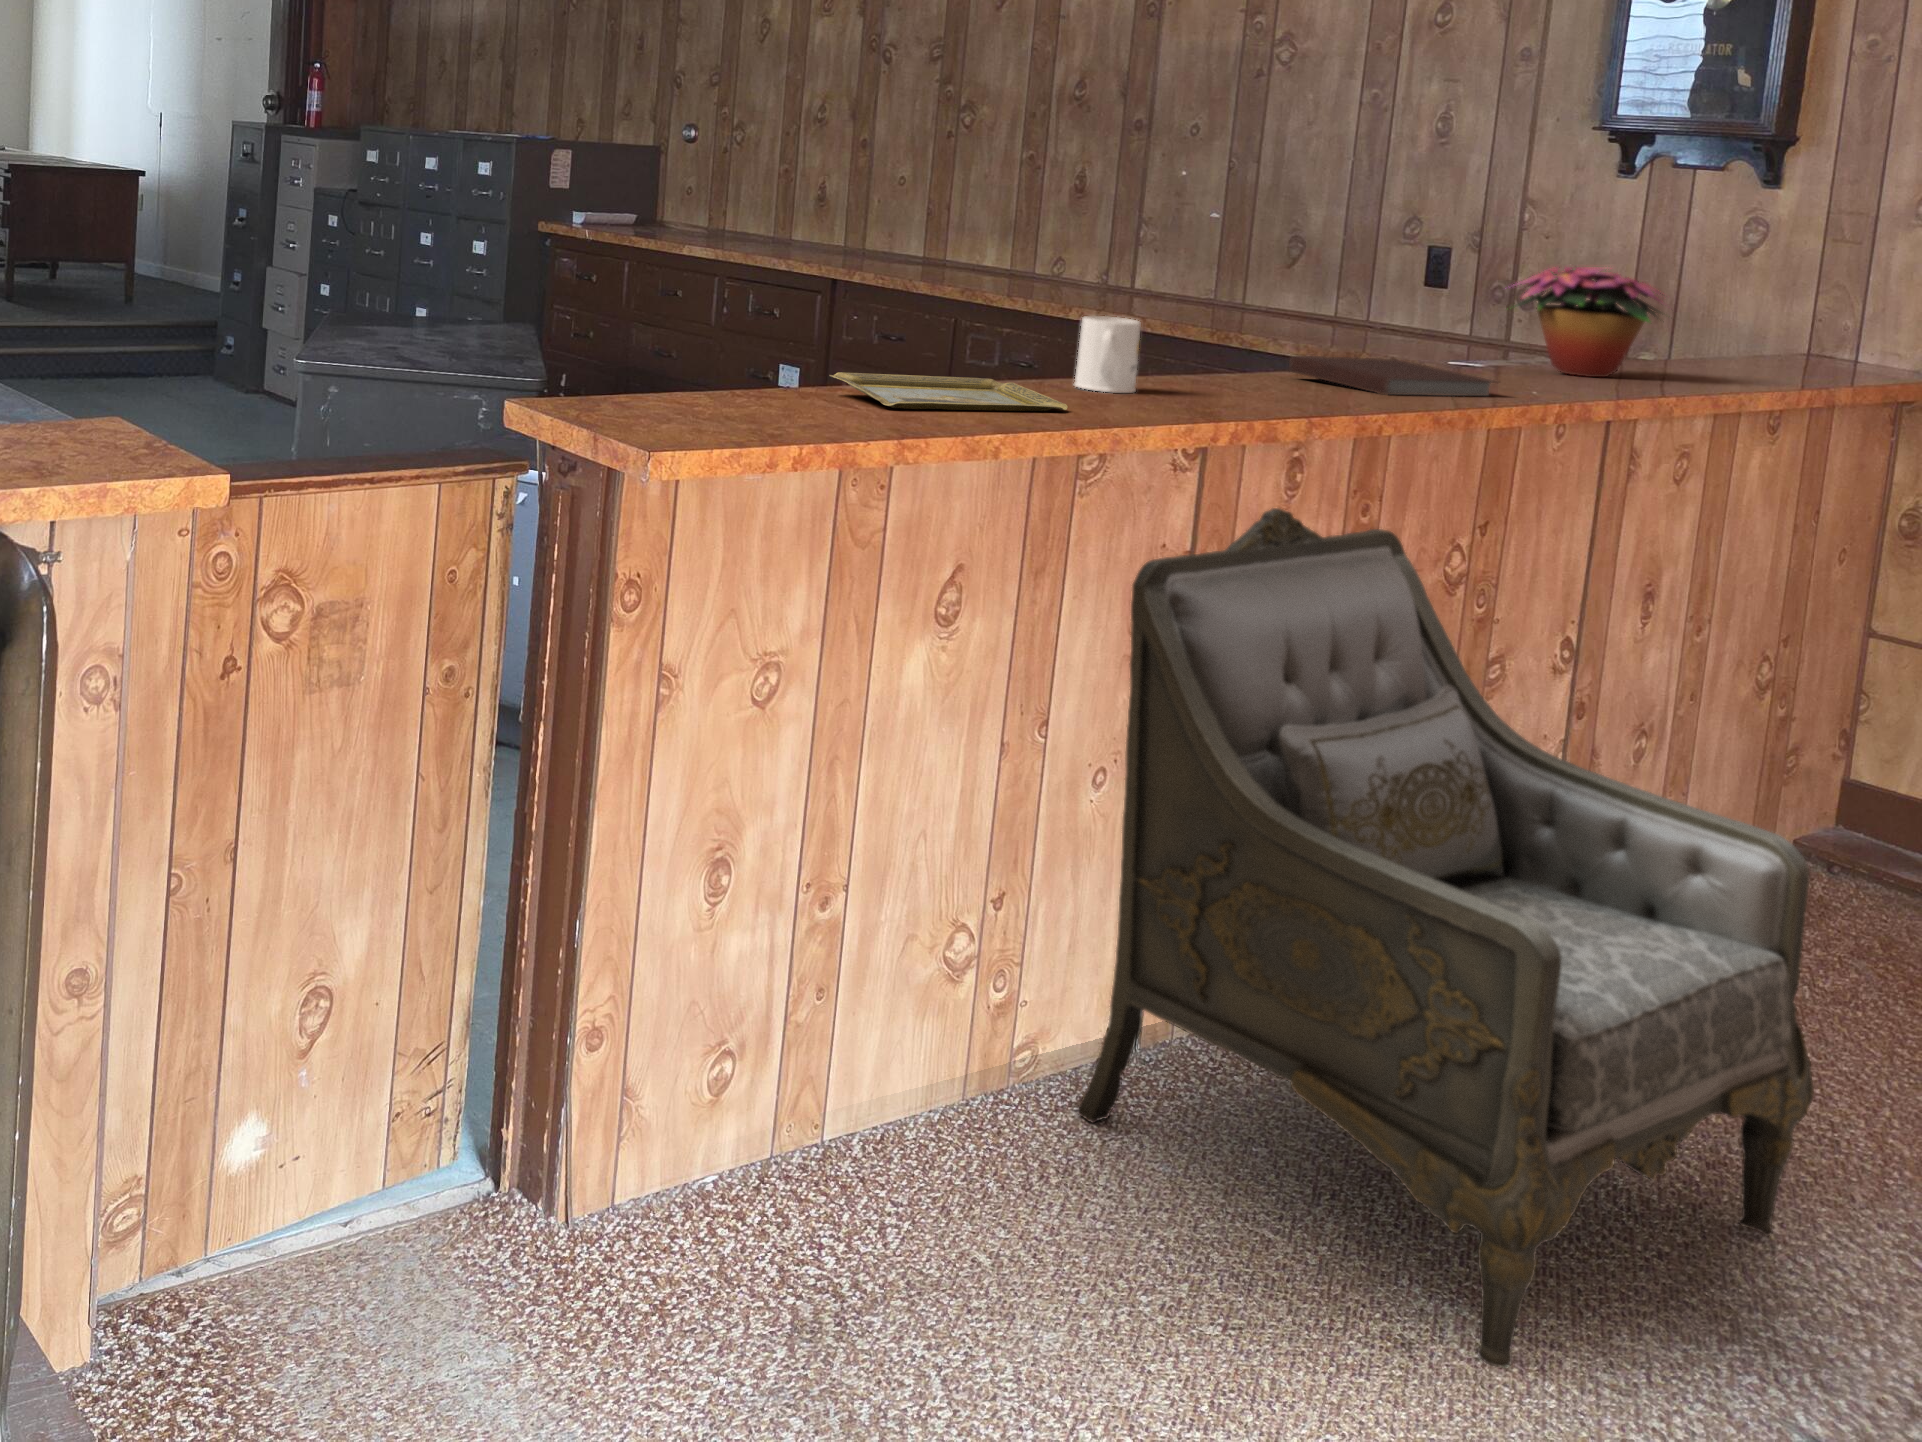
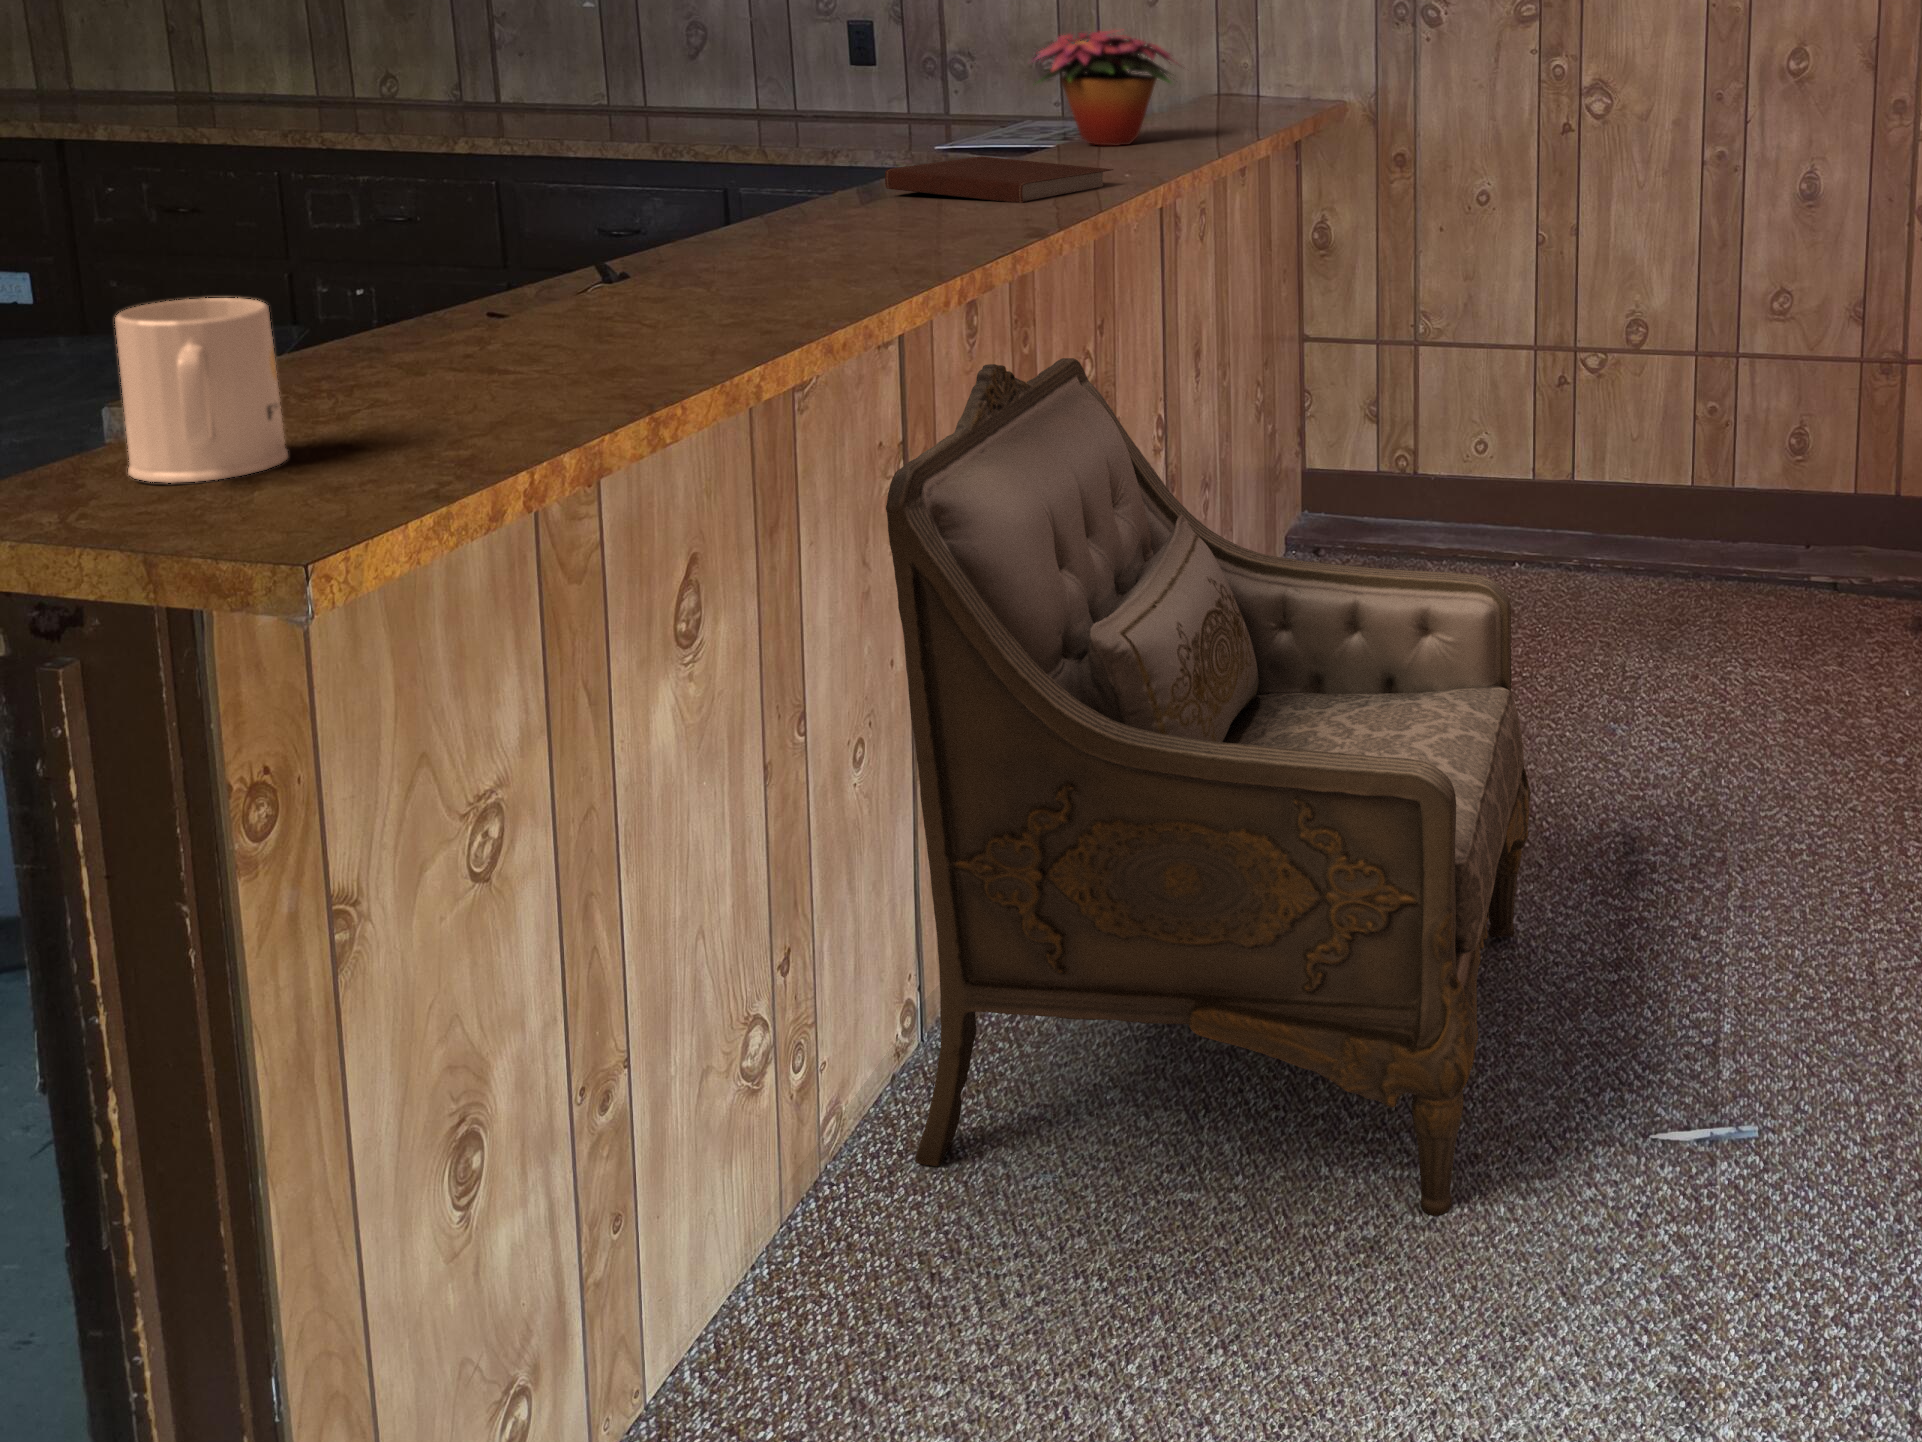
mug: present [1074,316,1141,393] -> present [115,298,288,483]
tray: present [830,372,1068,411] -> none [399,272,775,350]

